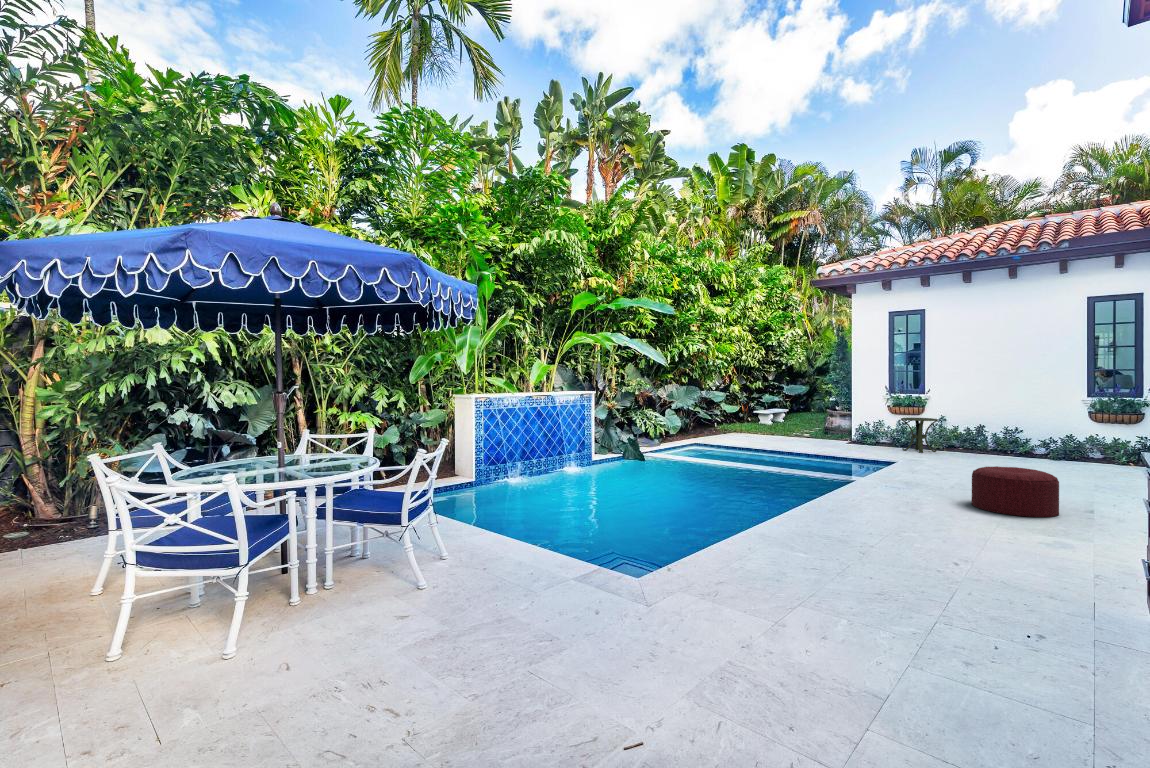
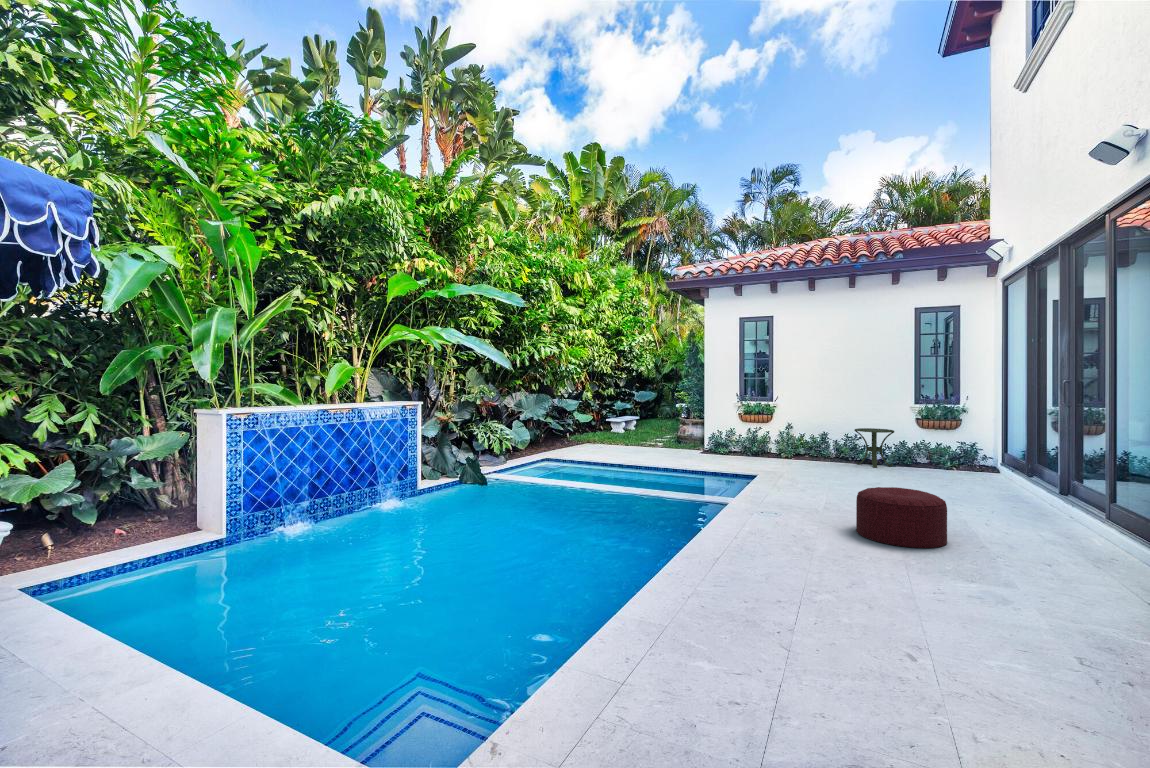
side table: present [901,418,938,453] -> present [854,428,894,467]

